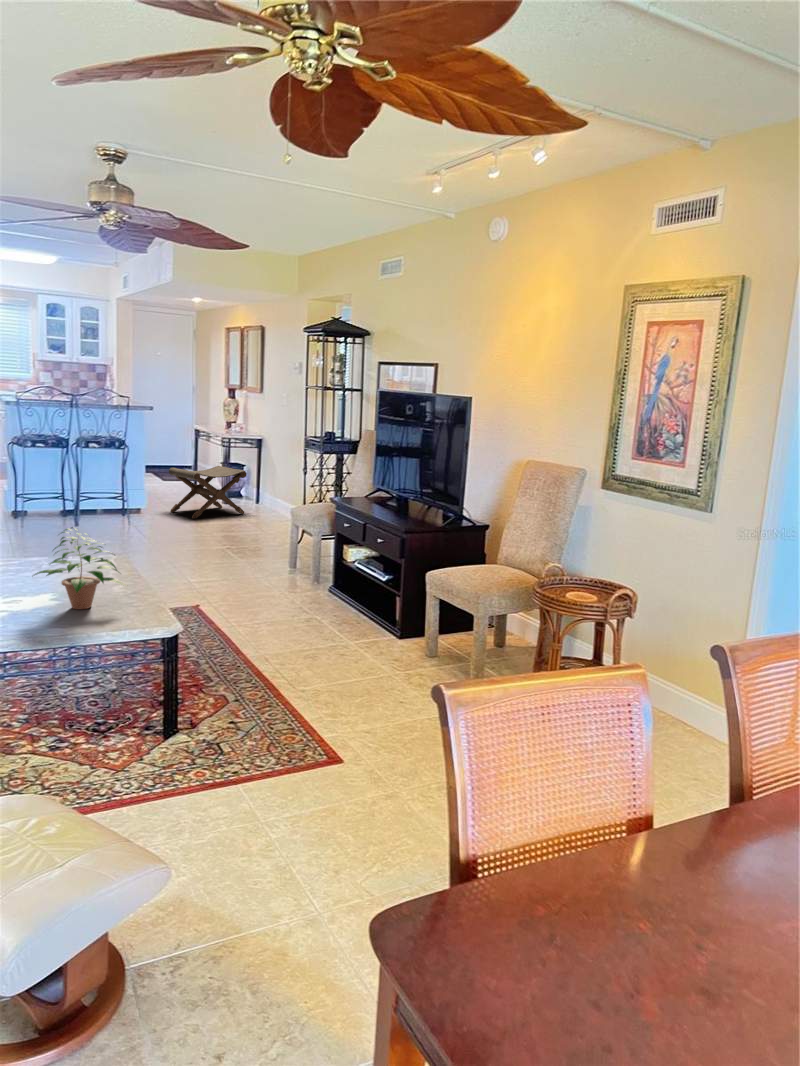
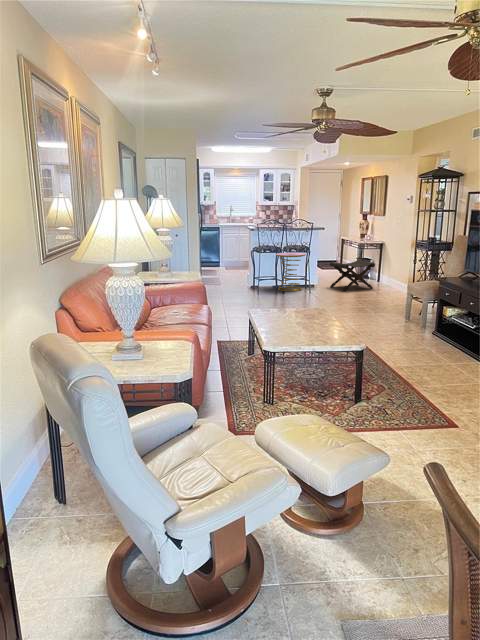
side table: none [61,449,120,520] -> present [276,253,306,291]
potted plant: present [35,527,125,609] -> none [294,293,339,334]

